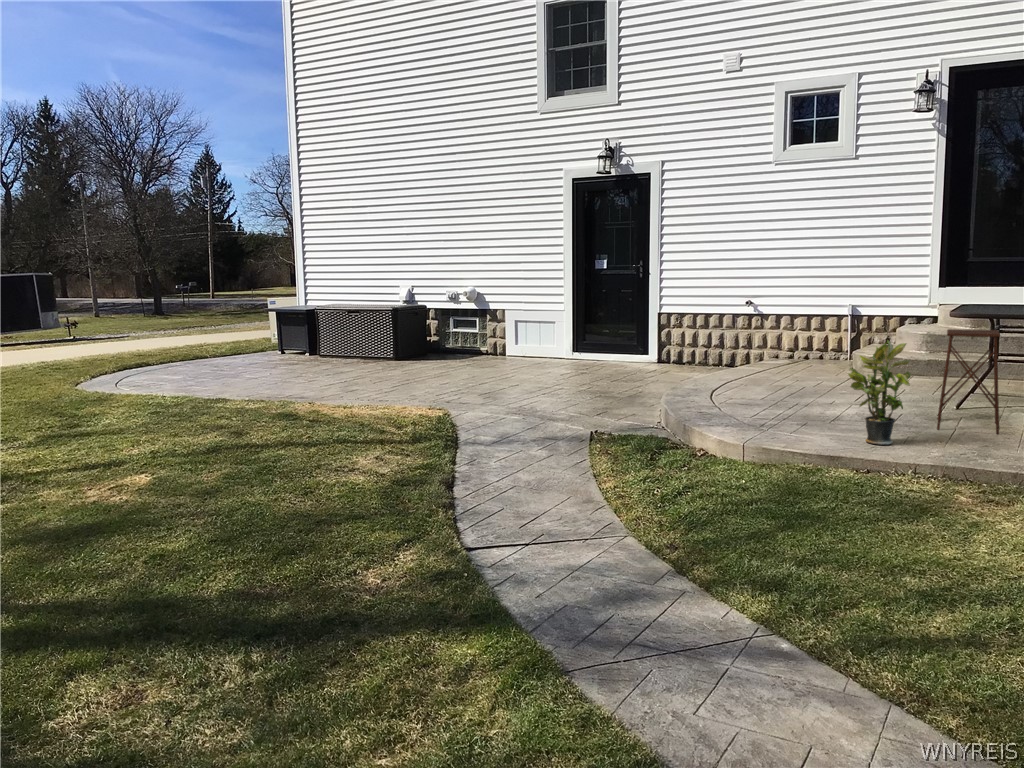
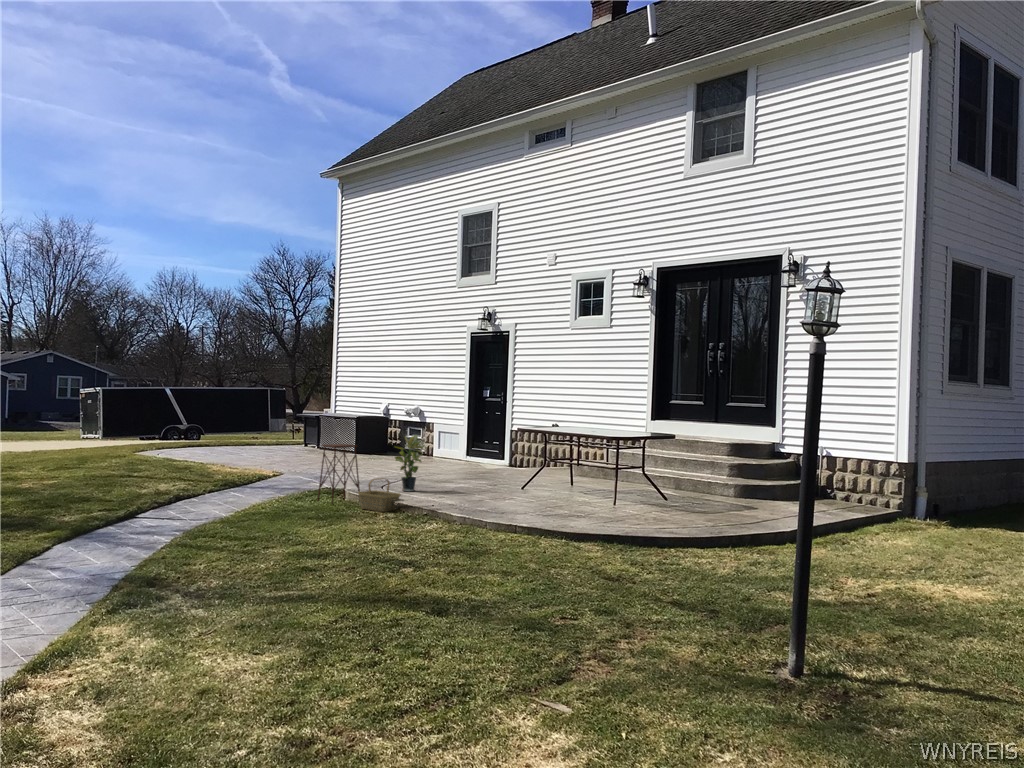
side table: present [937,329,1000,434] -> present [318,444,360,504]
basket: none [903,434,1004,505] -> present [358,478,400,512]

